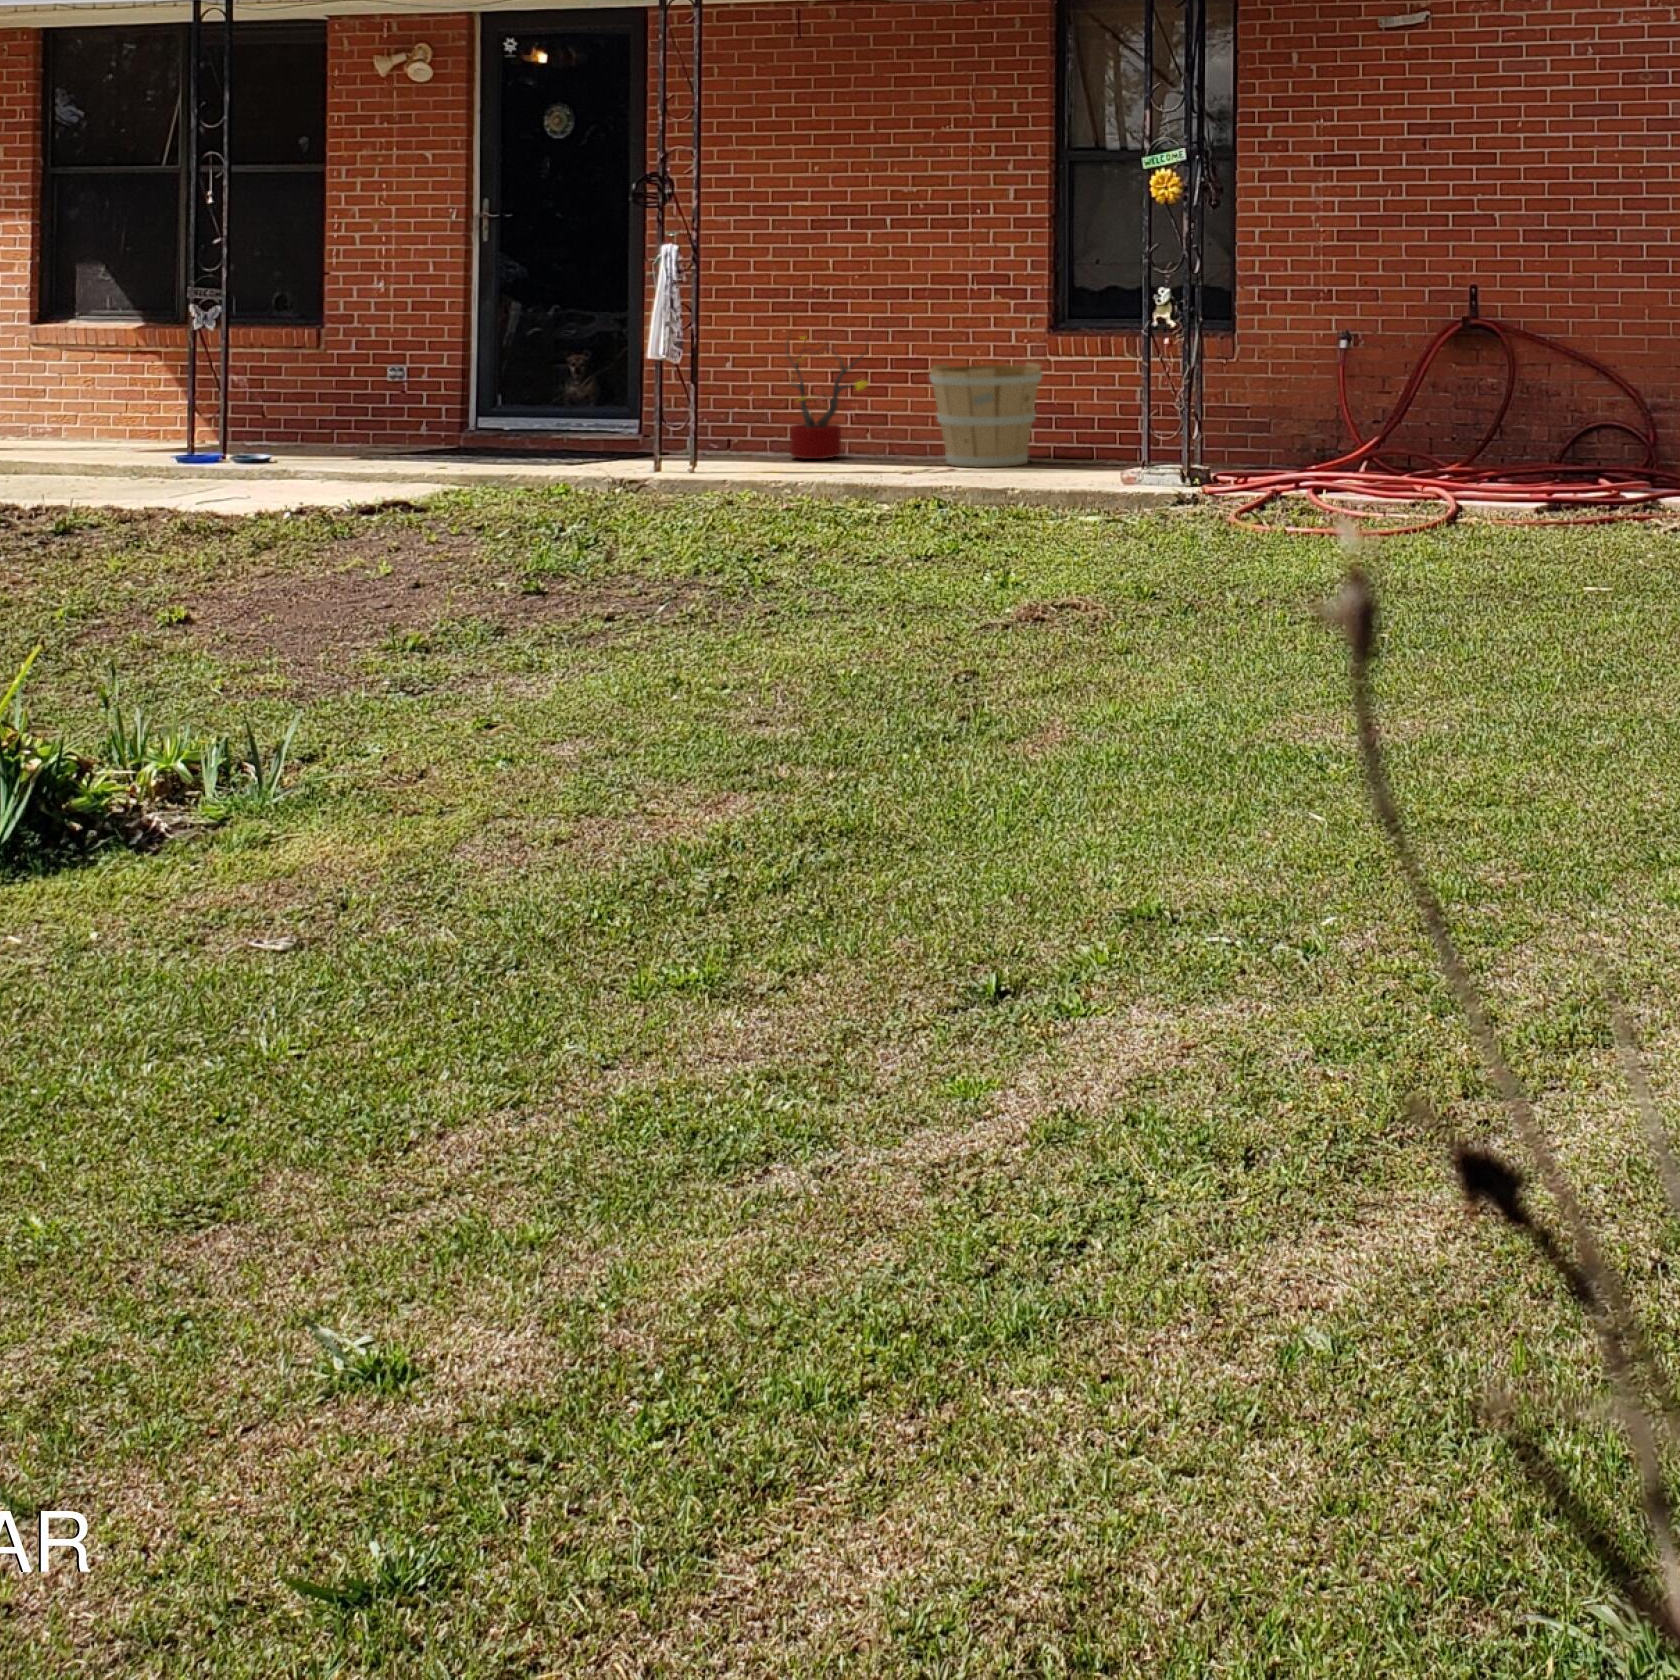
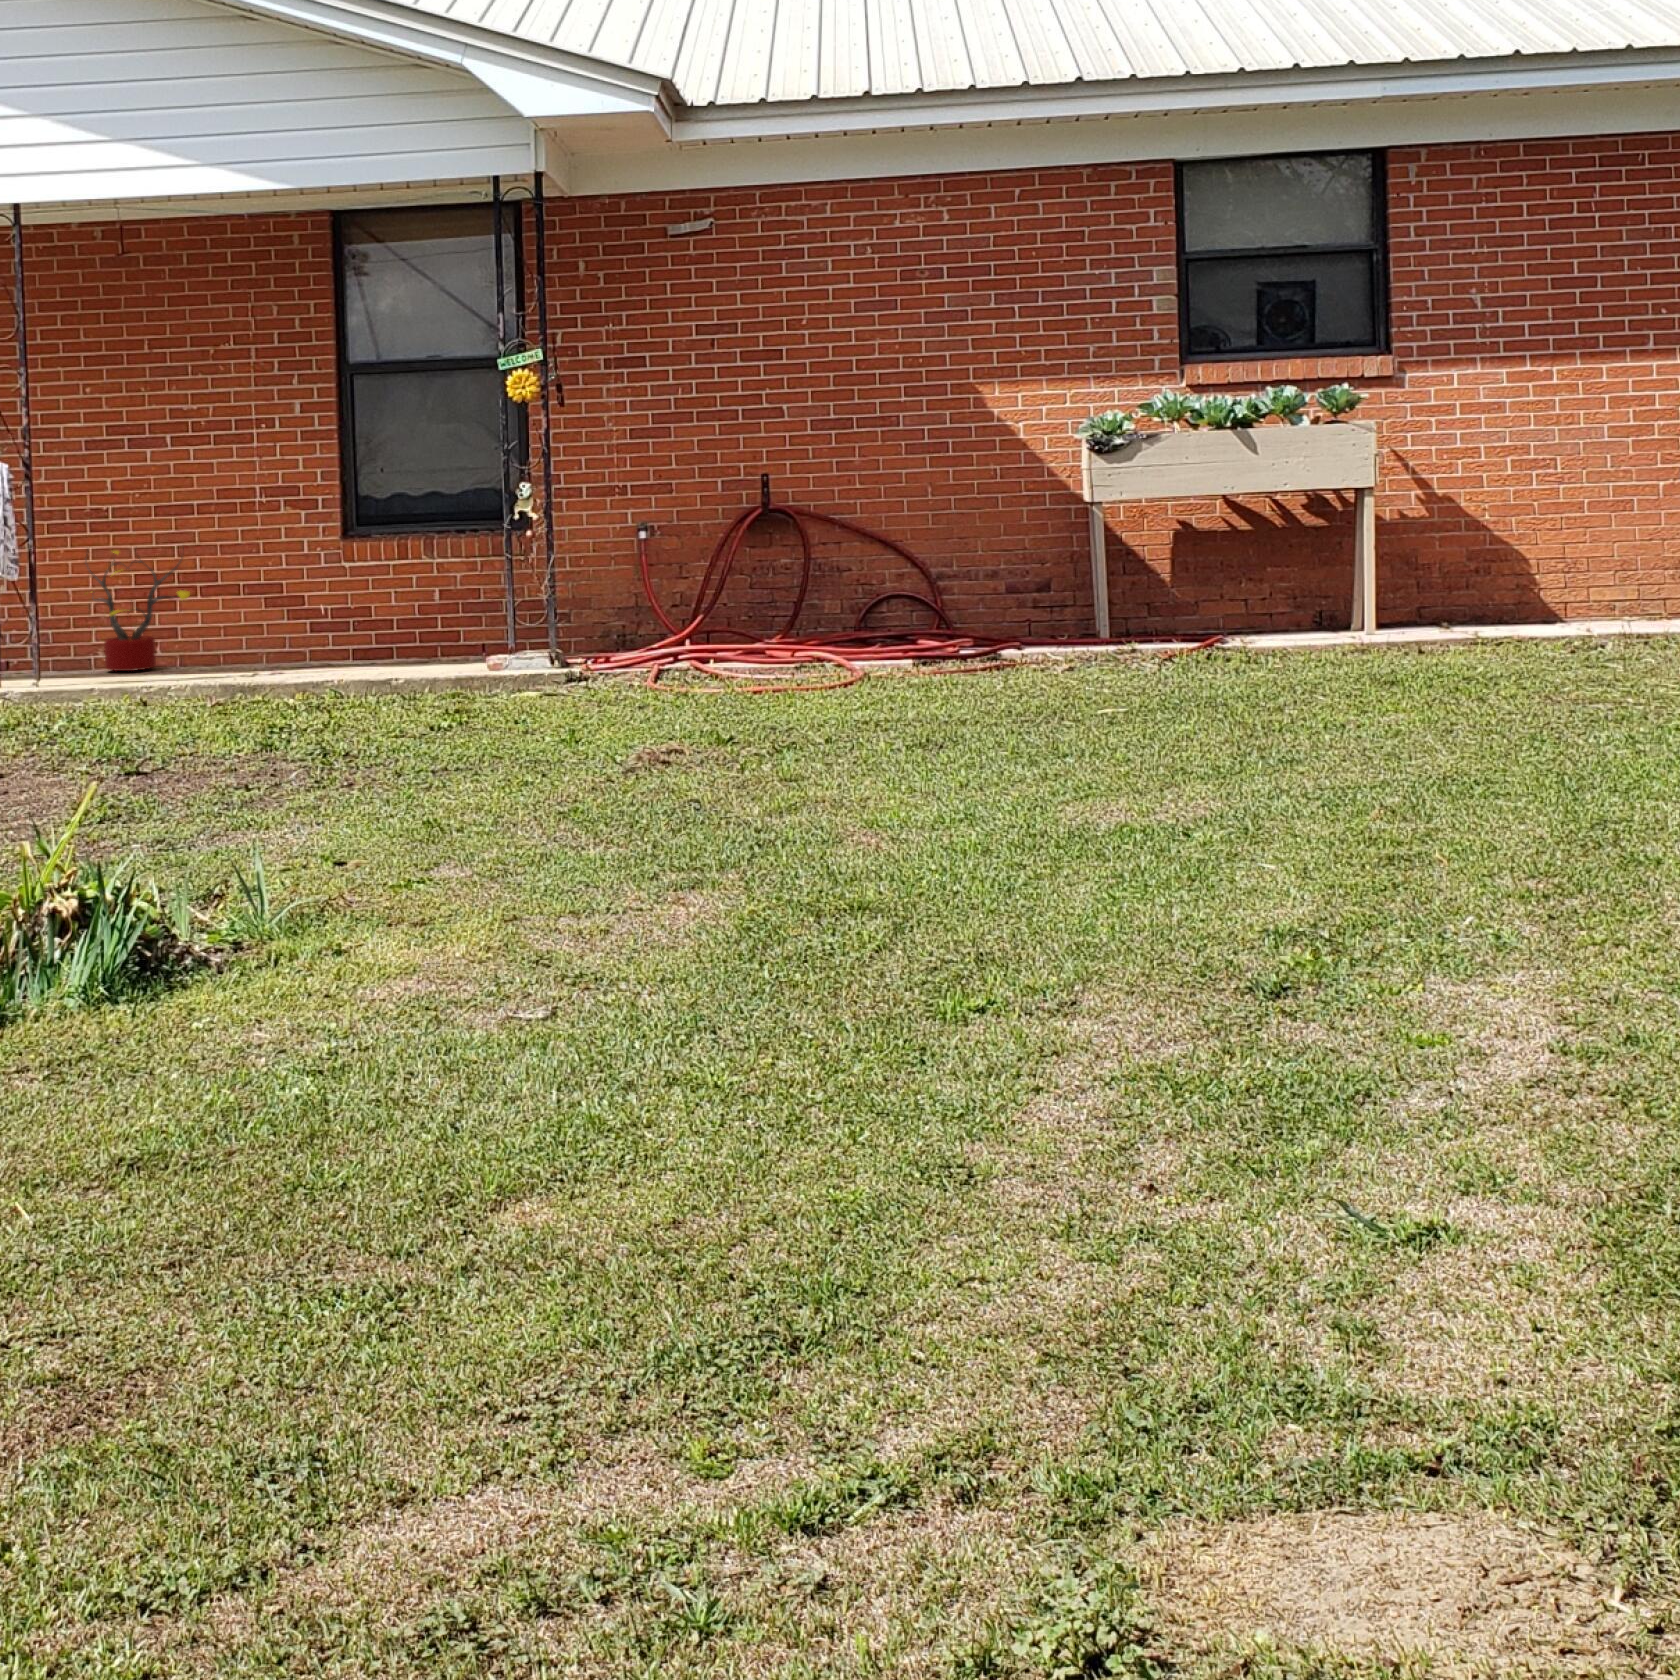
wooden bucket: present [929,362,1042,467] -> none [251,565,364,668]

